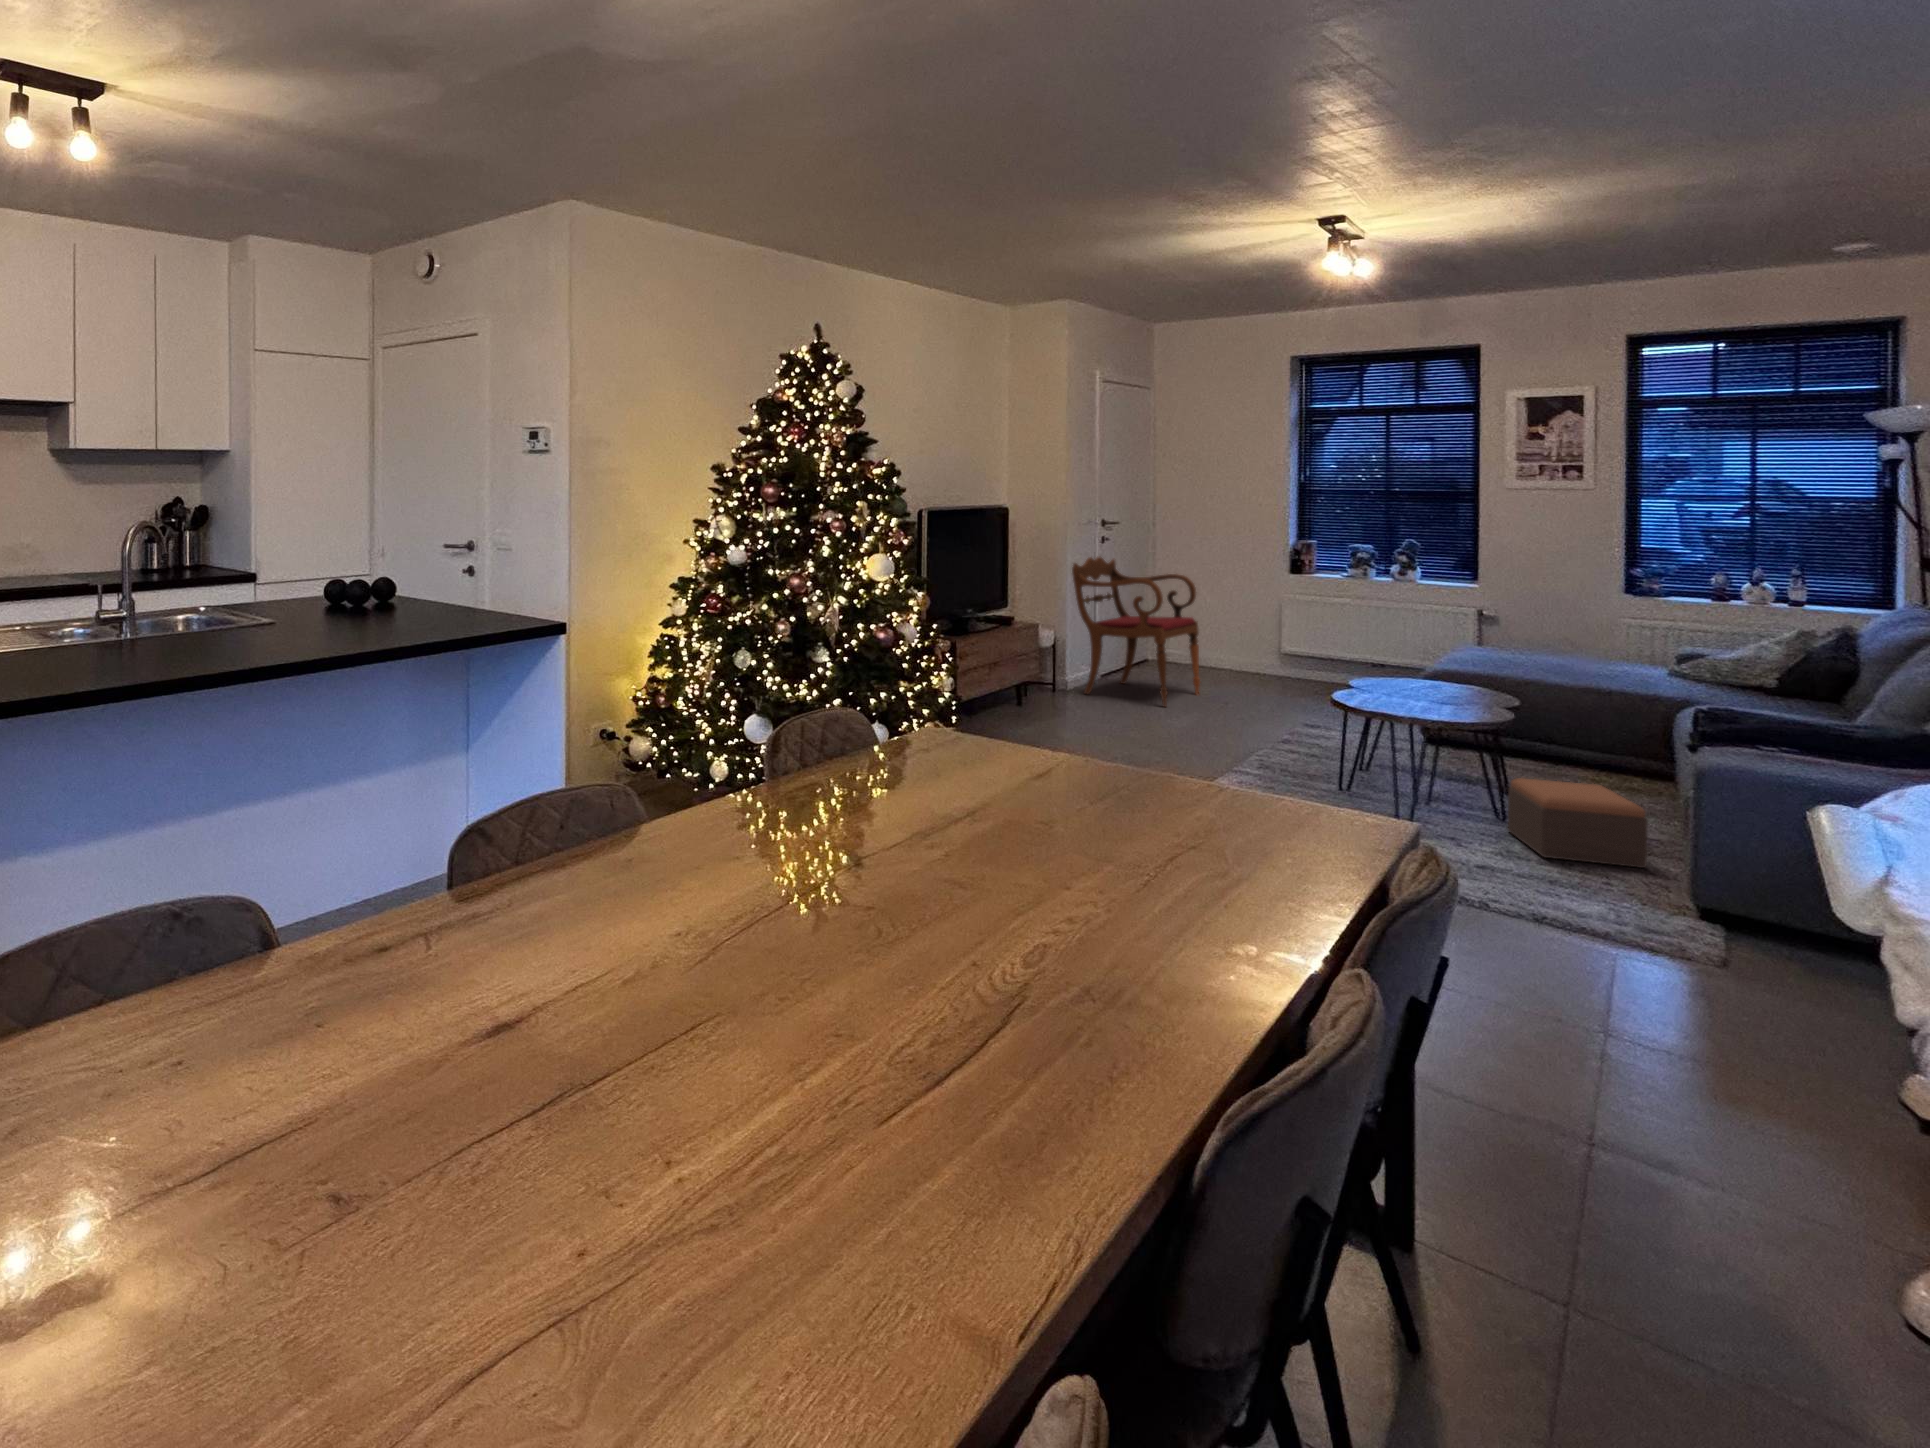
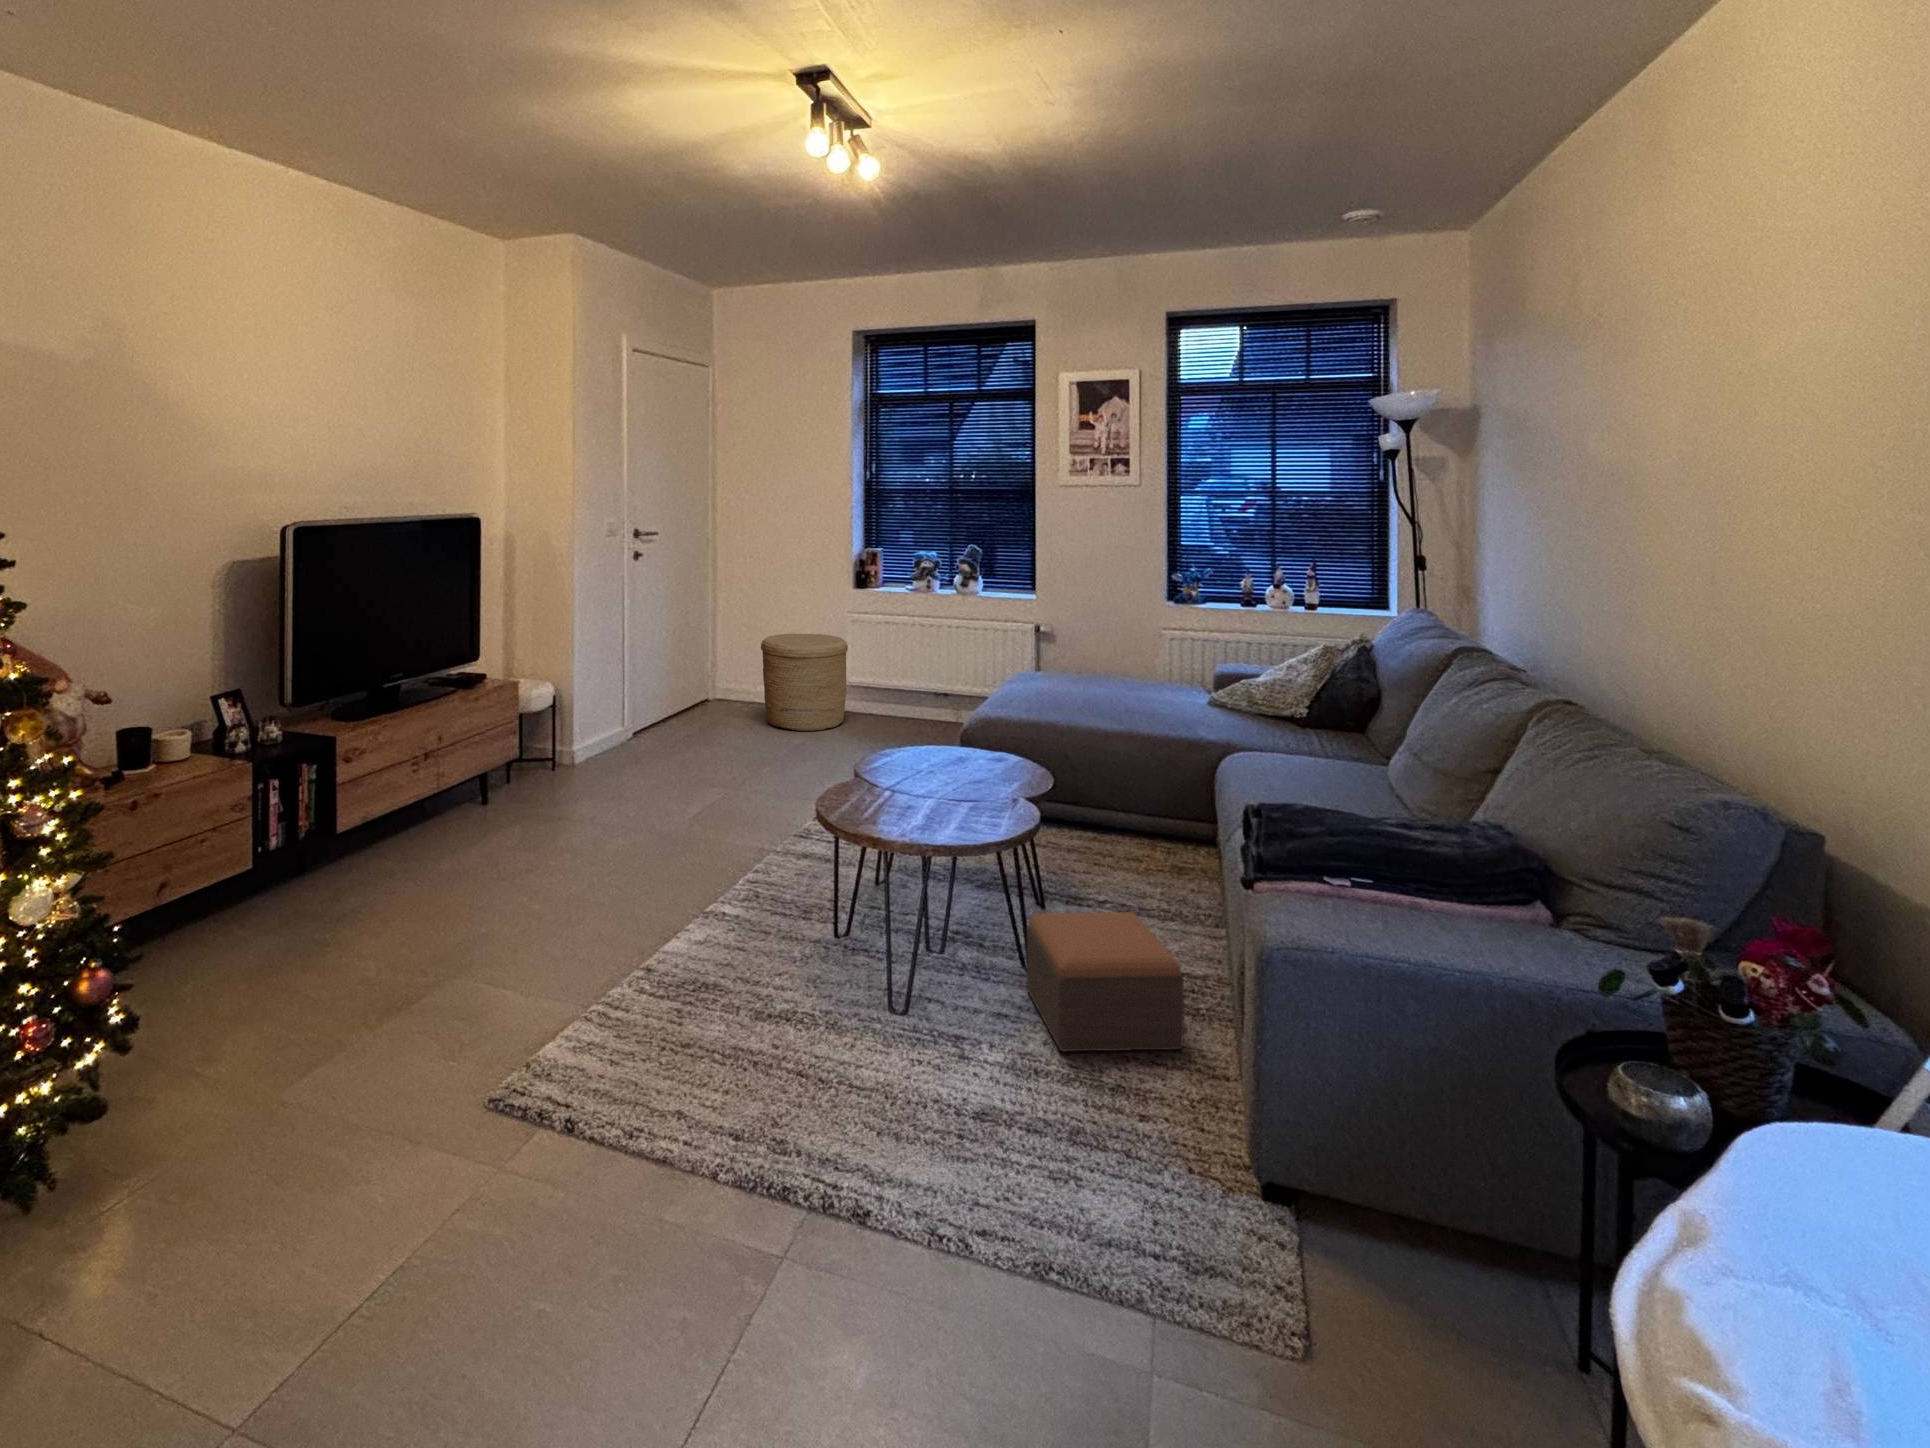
armchair: present [1072,556,1200,706] -> none [578,582,741,783]
woven basket: none [1206,608,1287,686] -> present [761,634,848,731]

